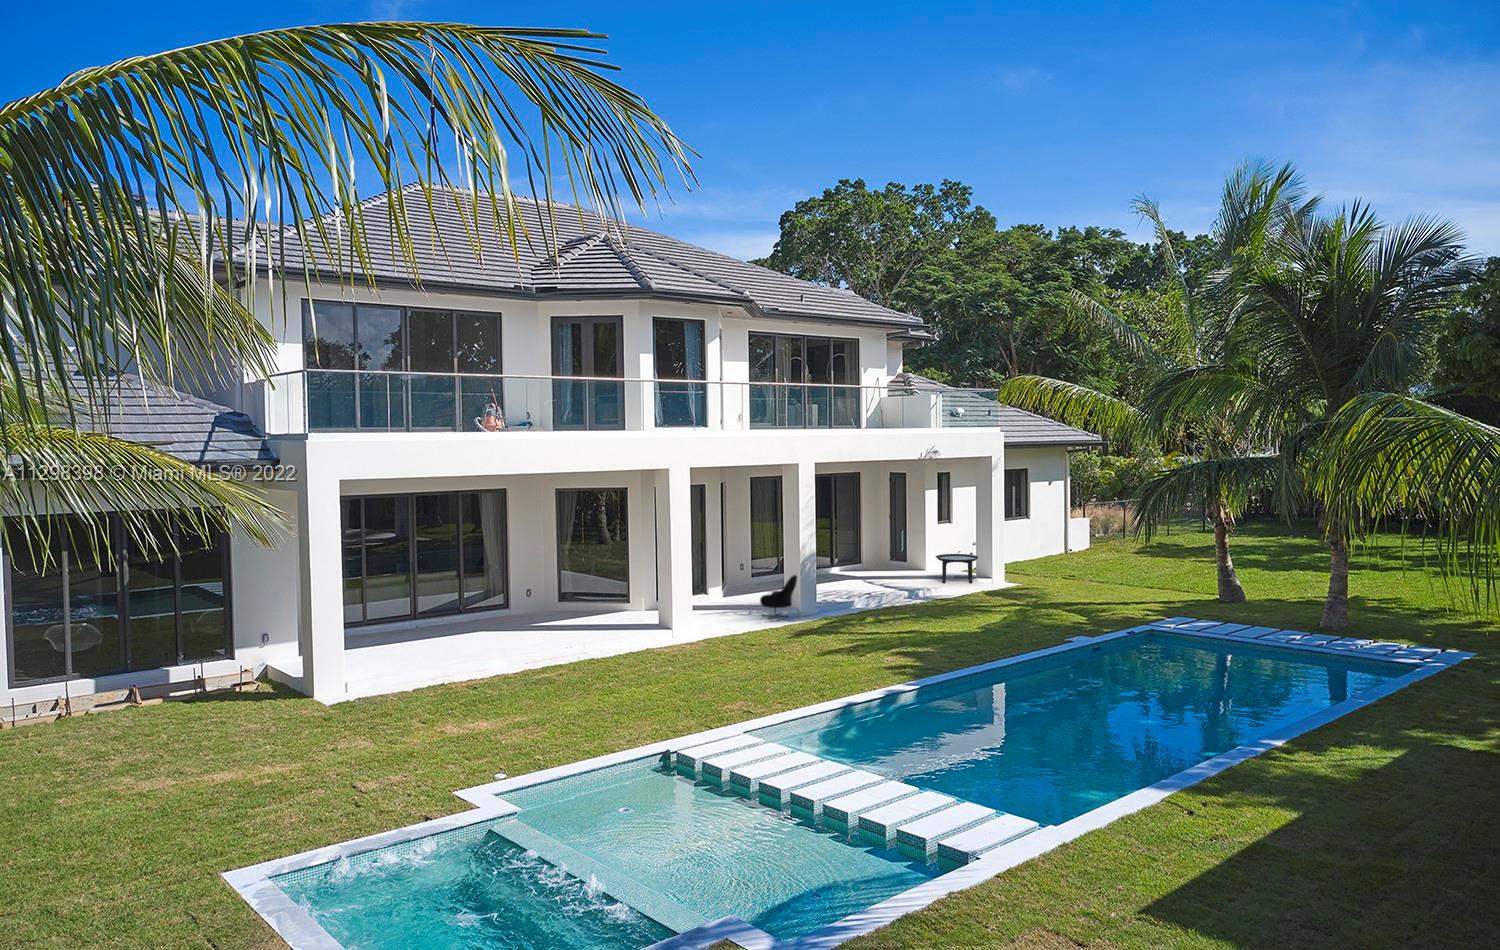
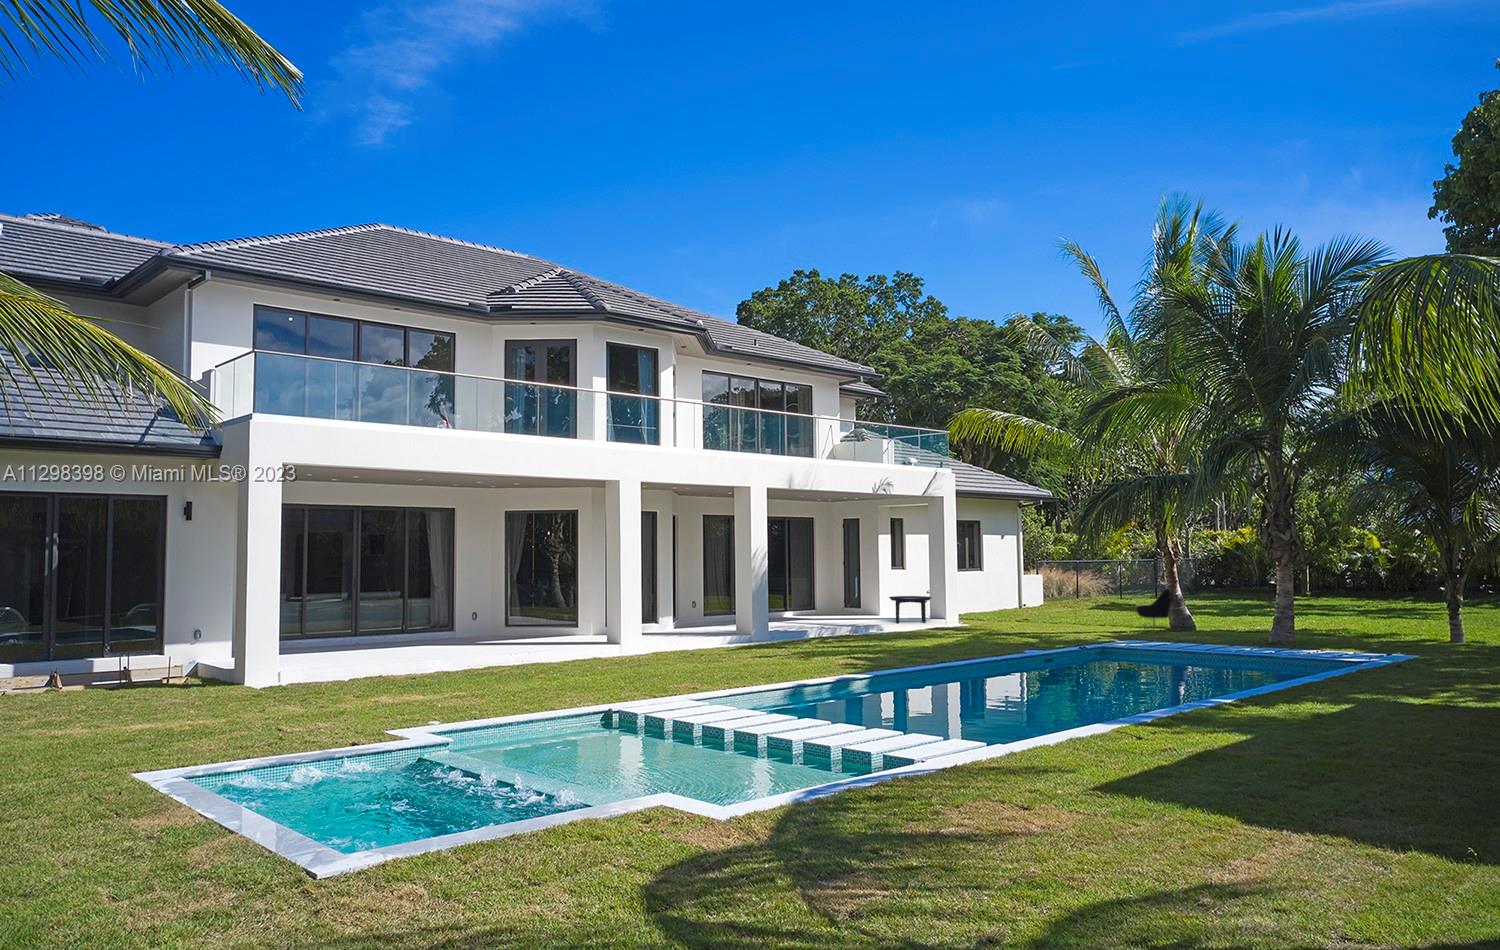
armchair: present [760,575,797,619] -> present [1137,588,1173,628]

